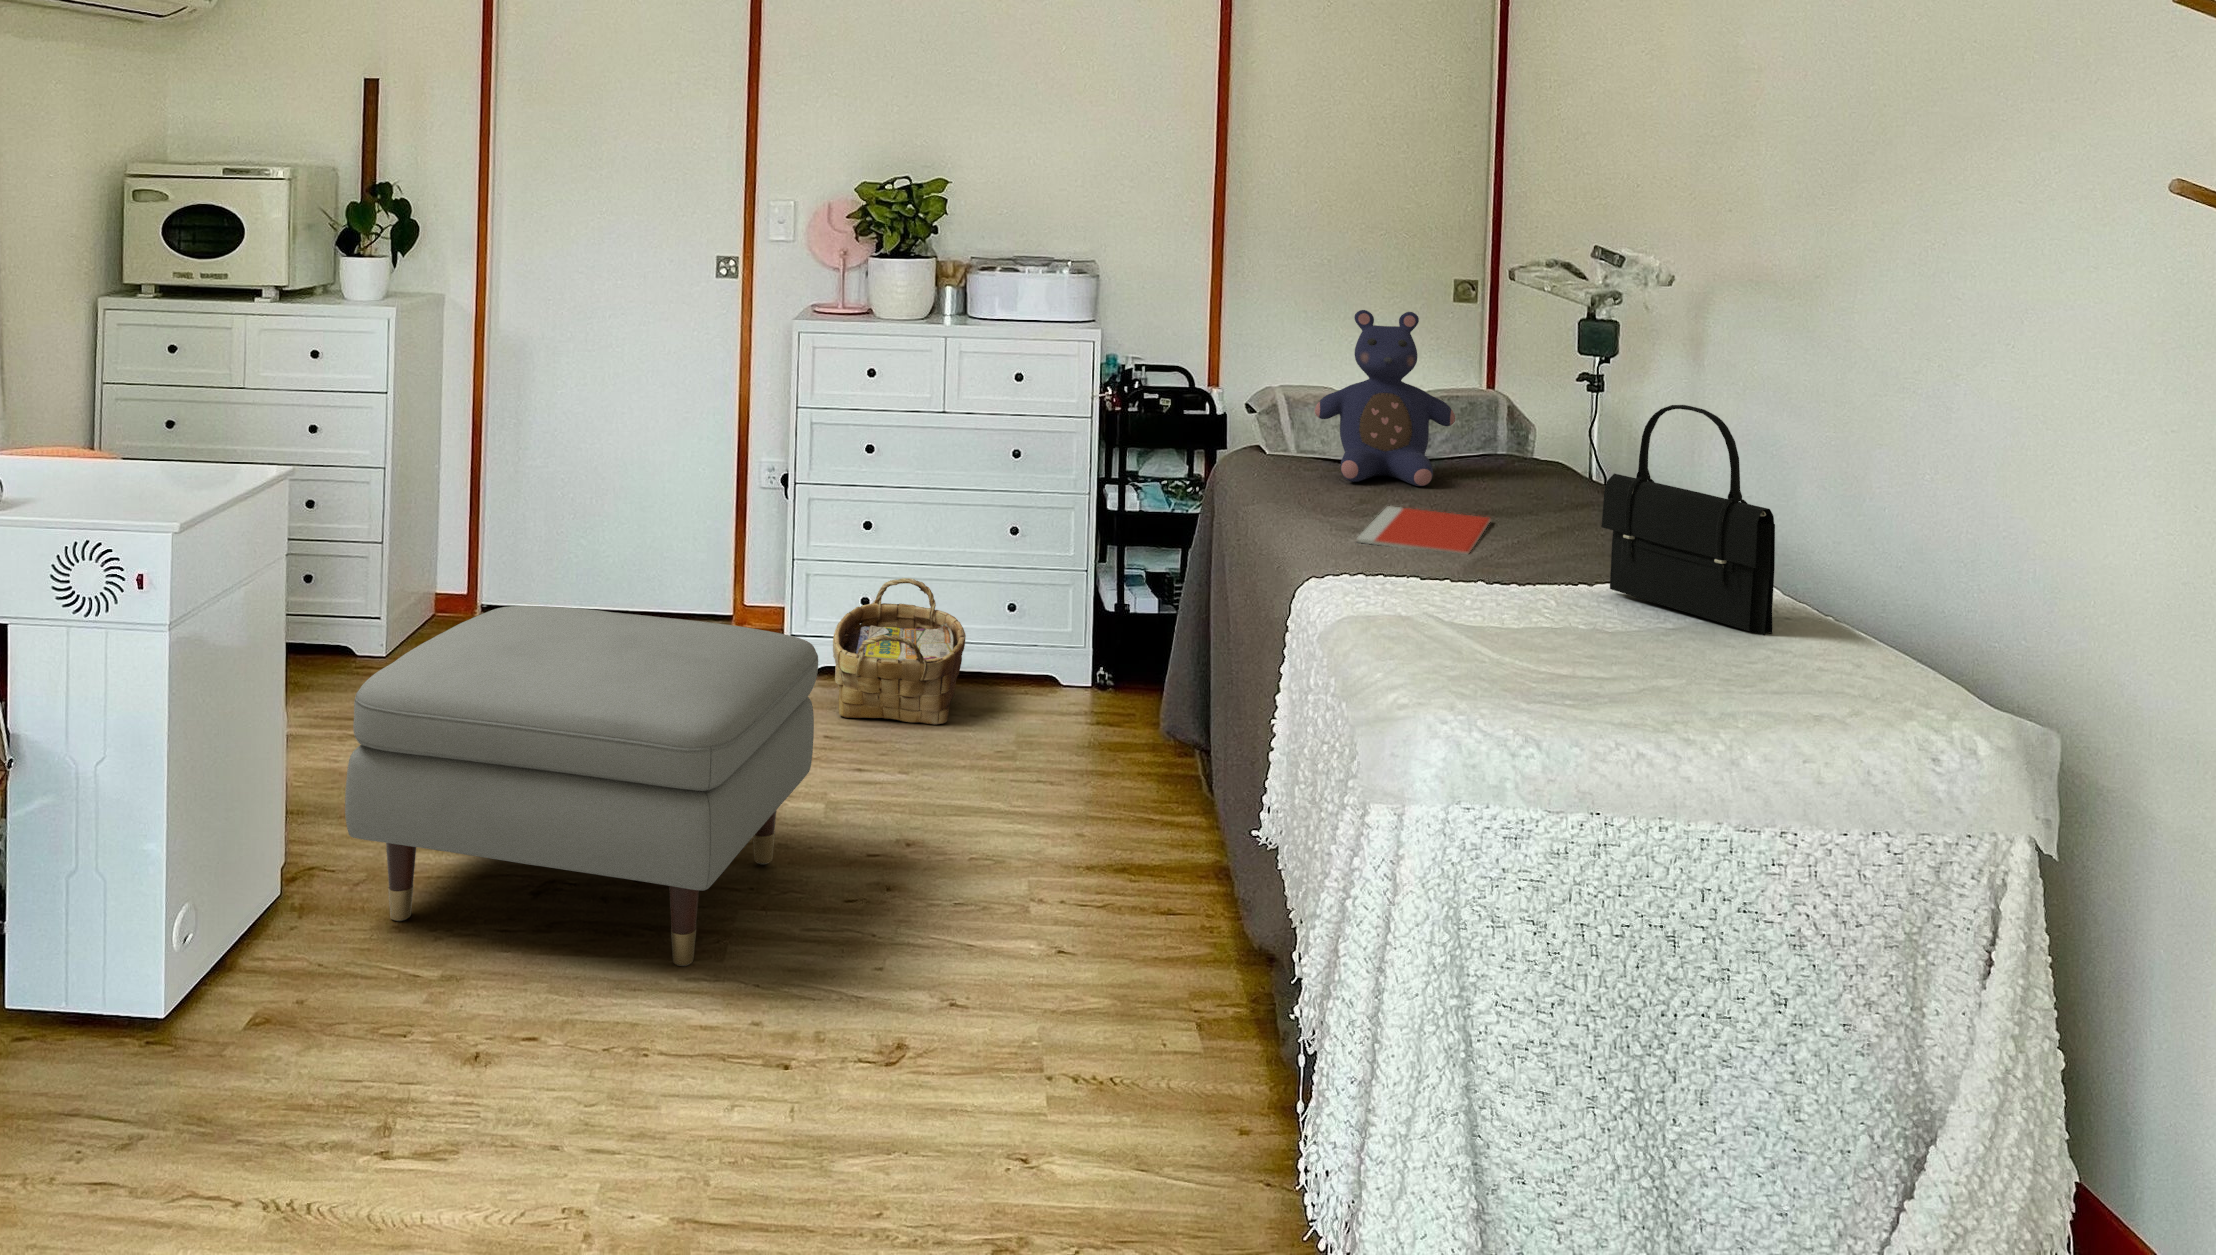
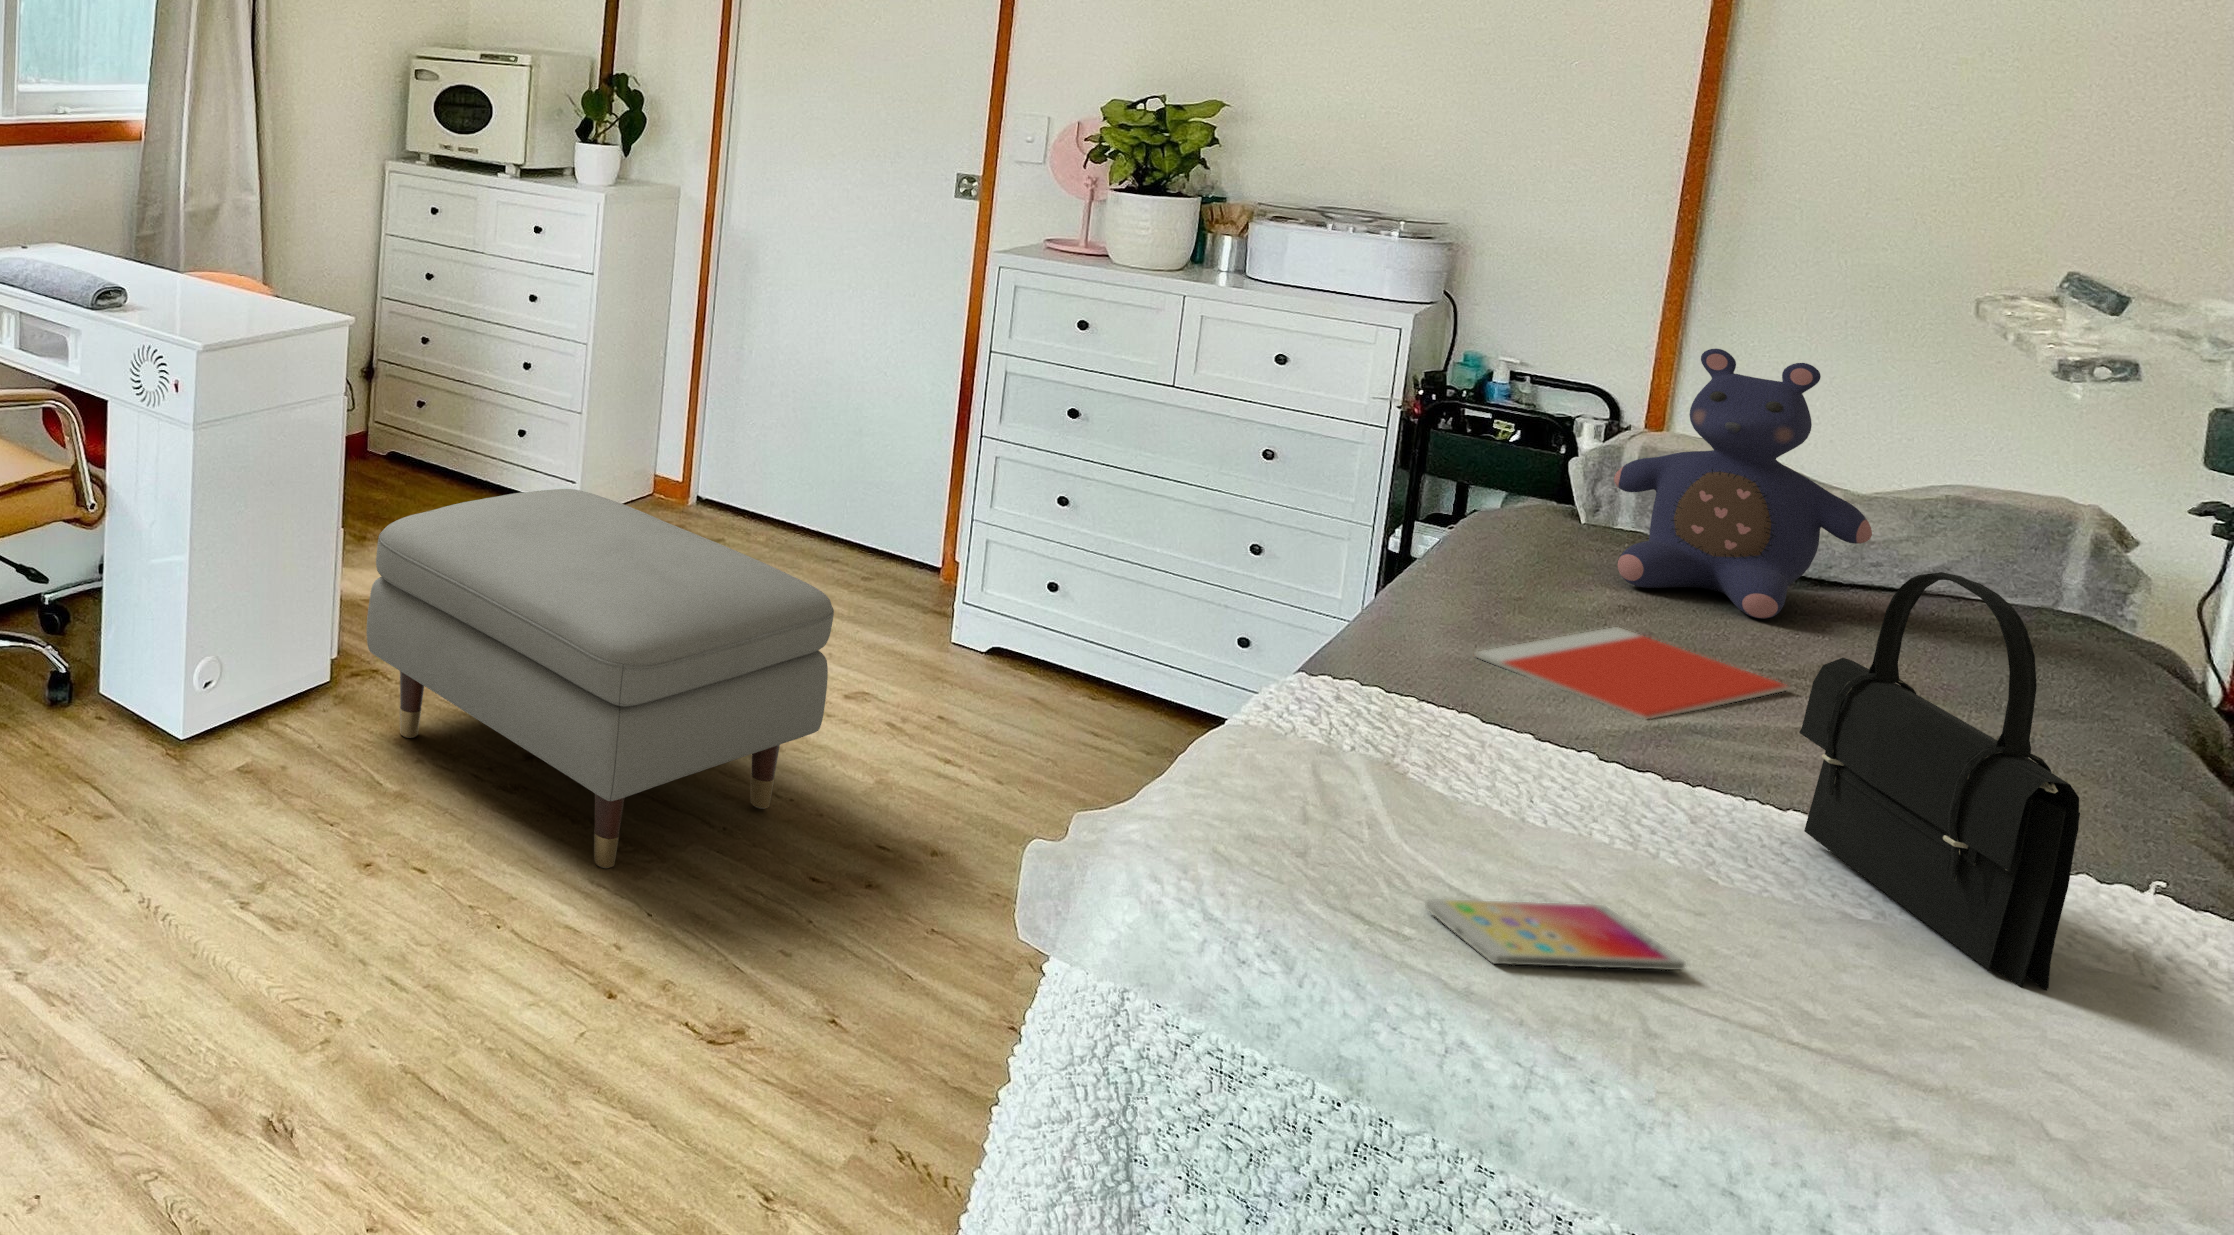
woven basket: present [833,578,966,725] -> none [972,567,1151,740]
smartphone: none [1560,651,1680,700] -> present [1425,899,1685,970]

